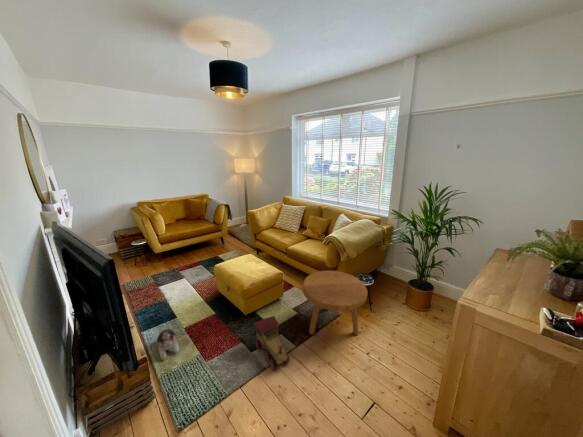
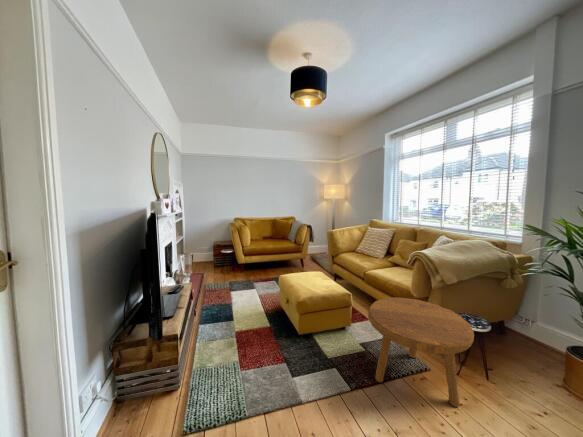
toy train: present [254,316,289,370] -> none [299,338,335,408]
plush toy: present [157,329,179,360] -> none [200,324,225,355]

